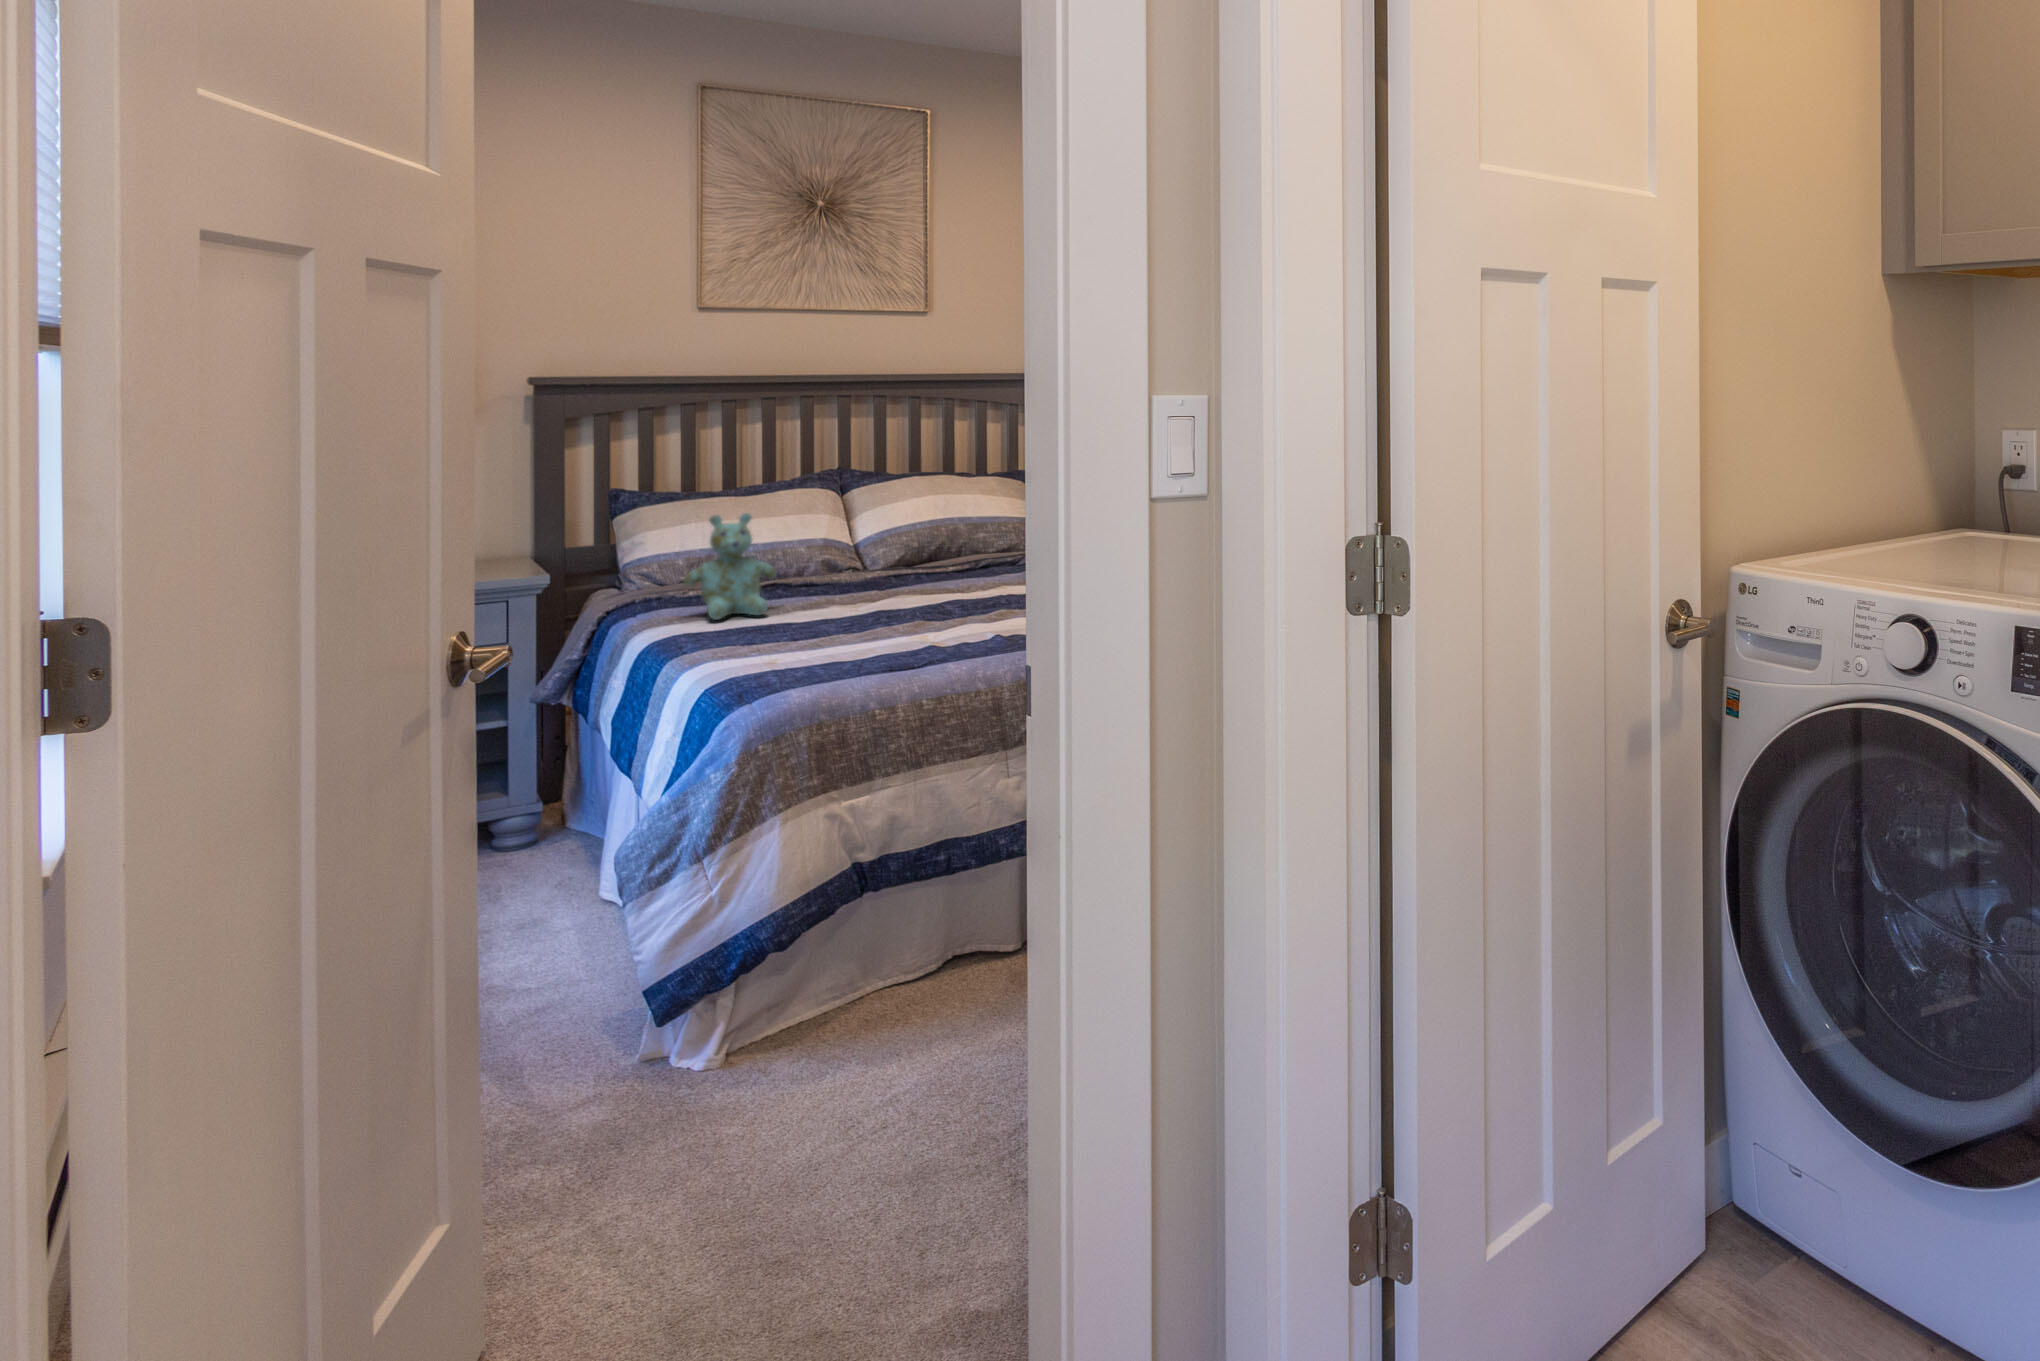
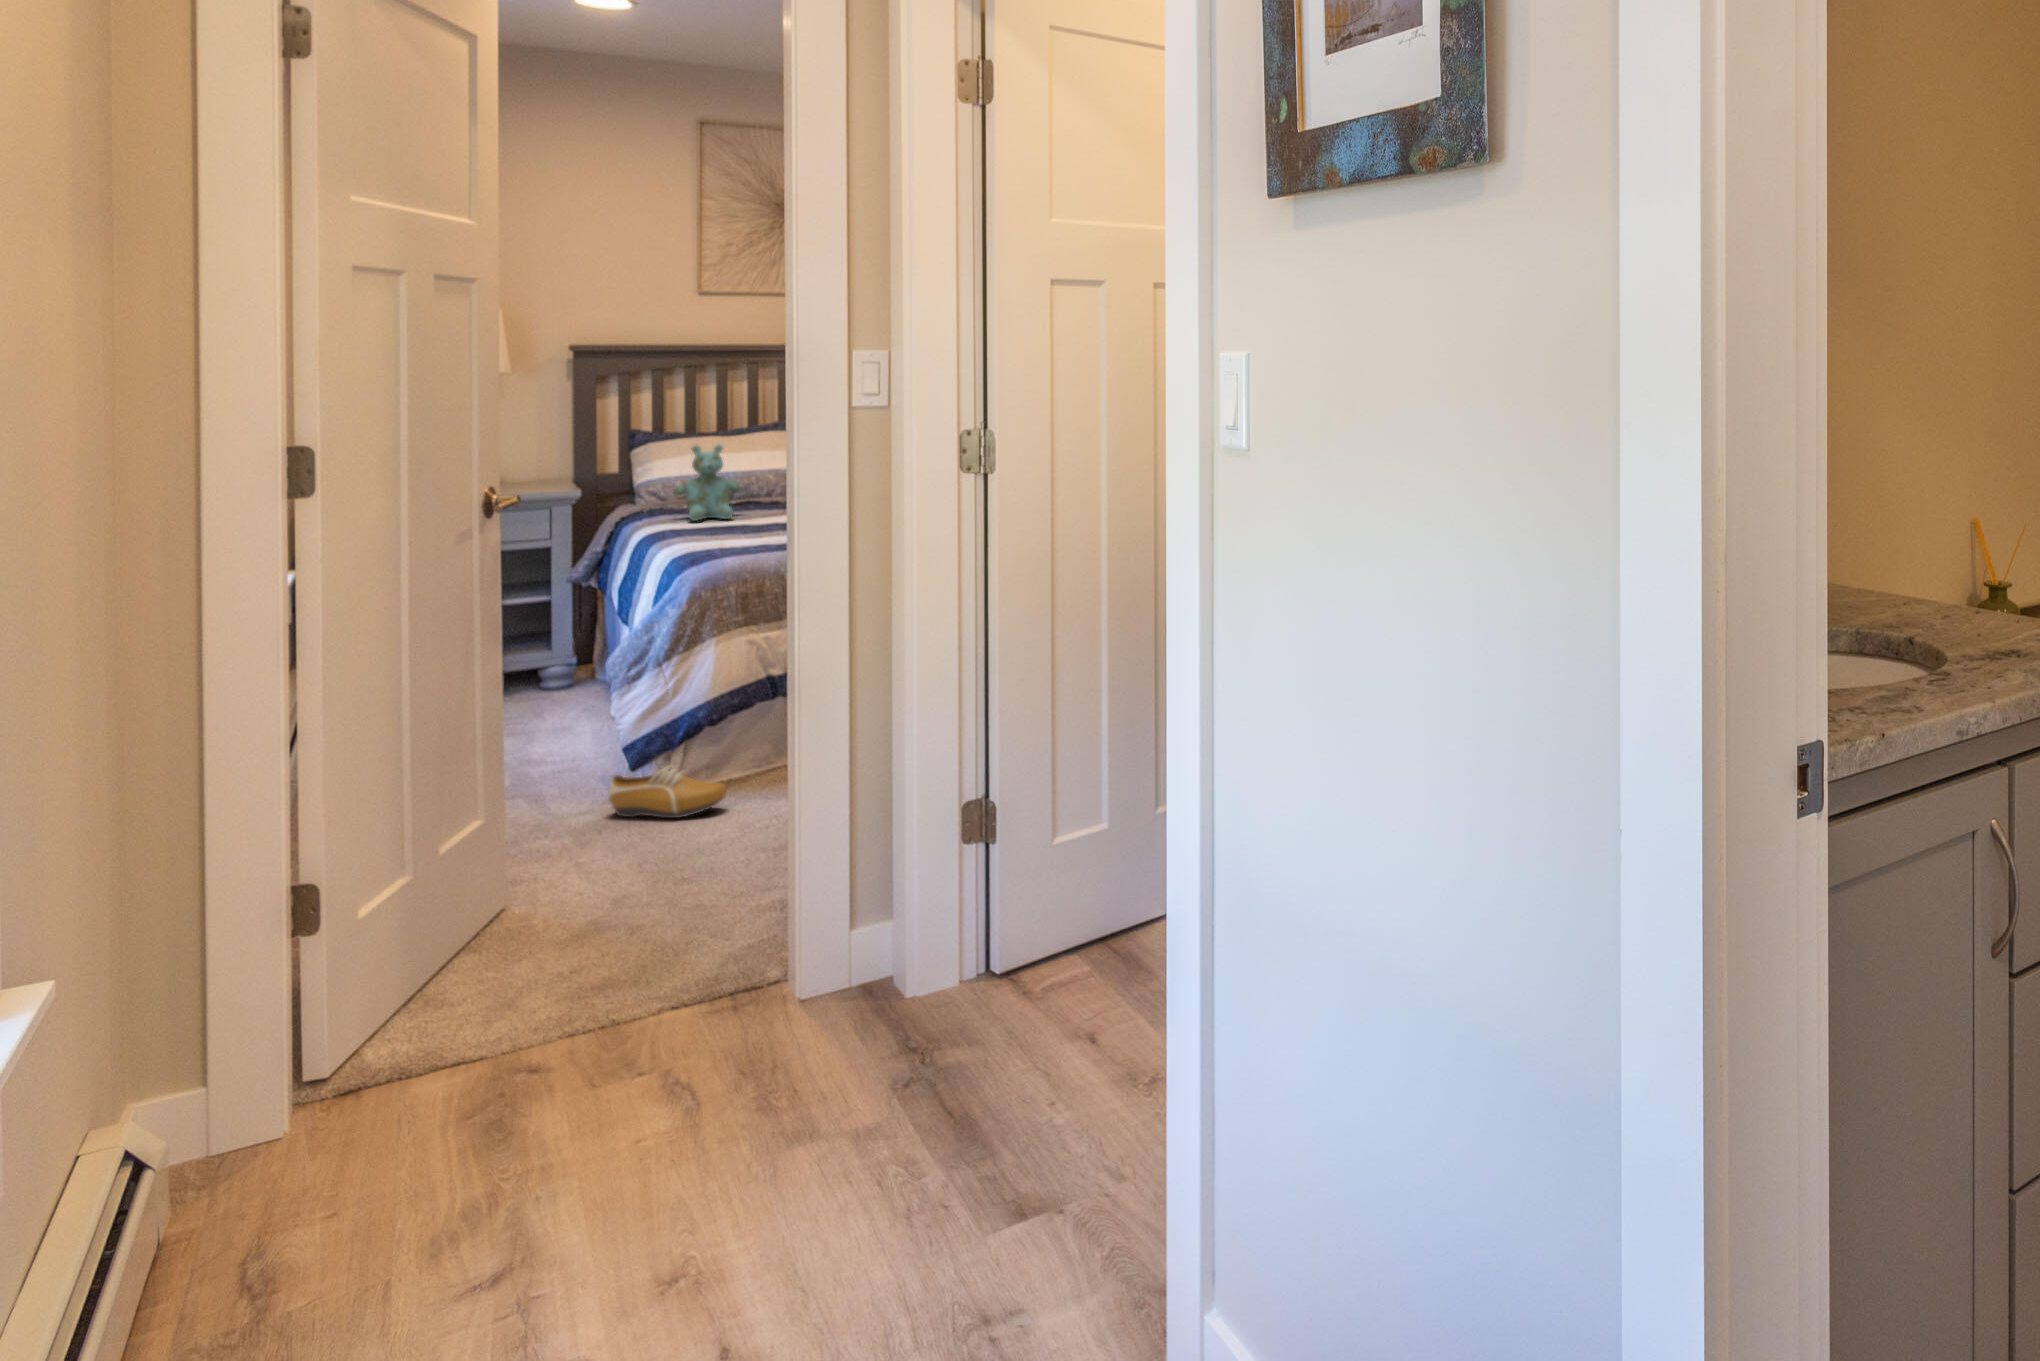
shoe: none [628,1023,811,1112] -> present [608,766,727,818]

